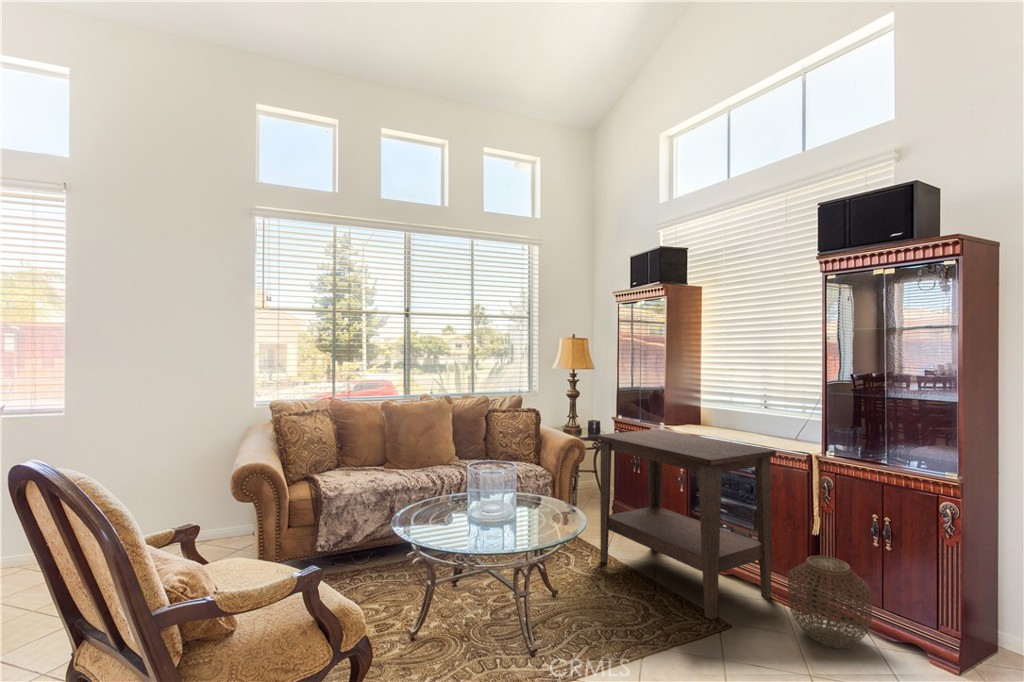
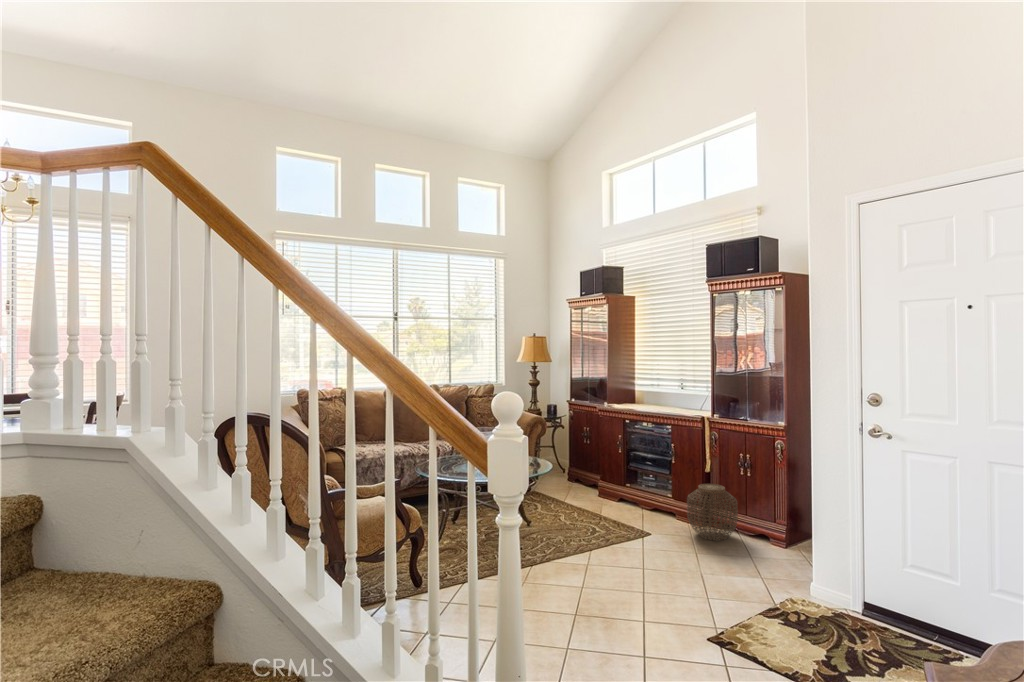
side table: present [596,429,776,620] -> none [556,407,682,532]

